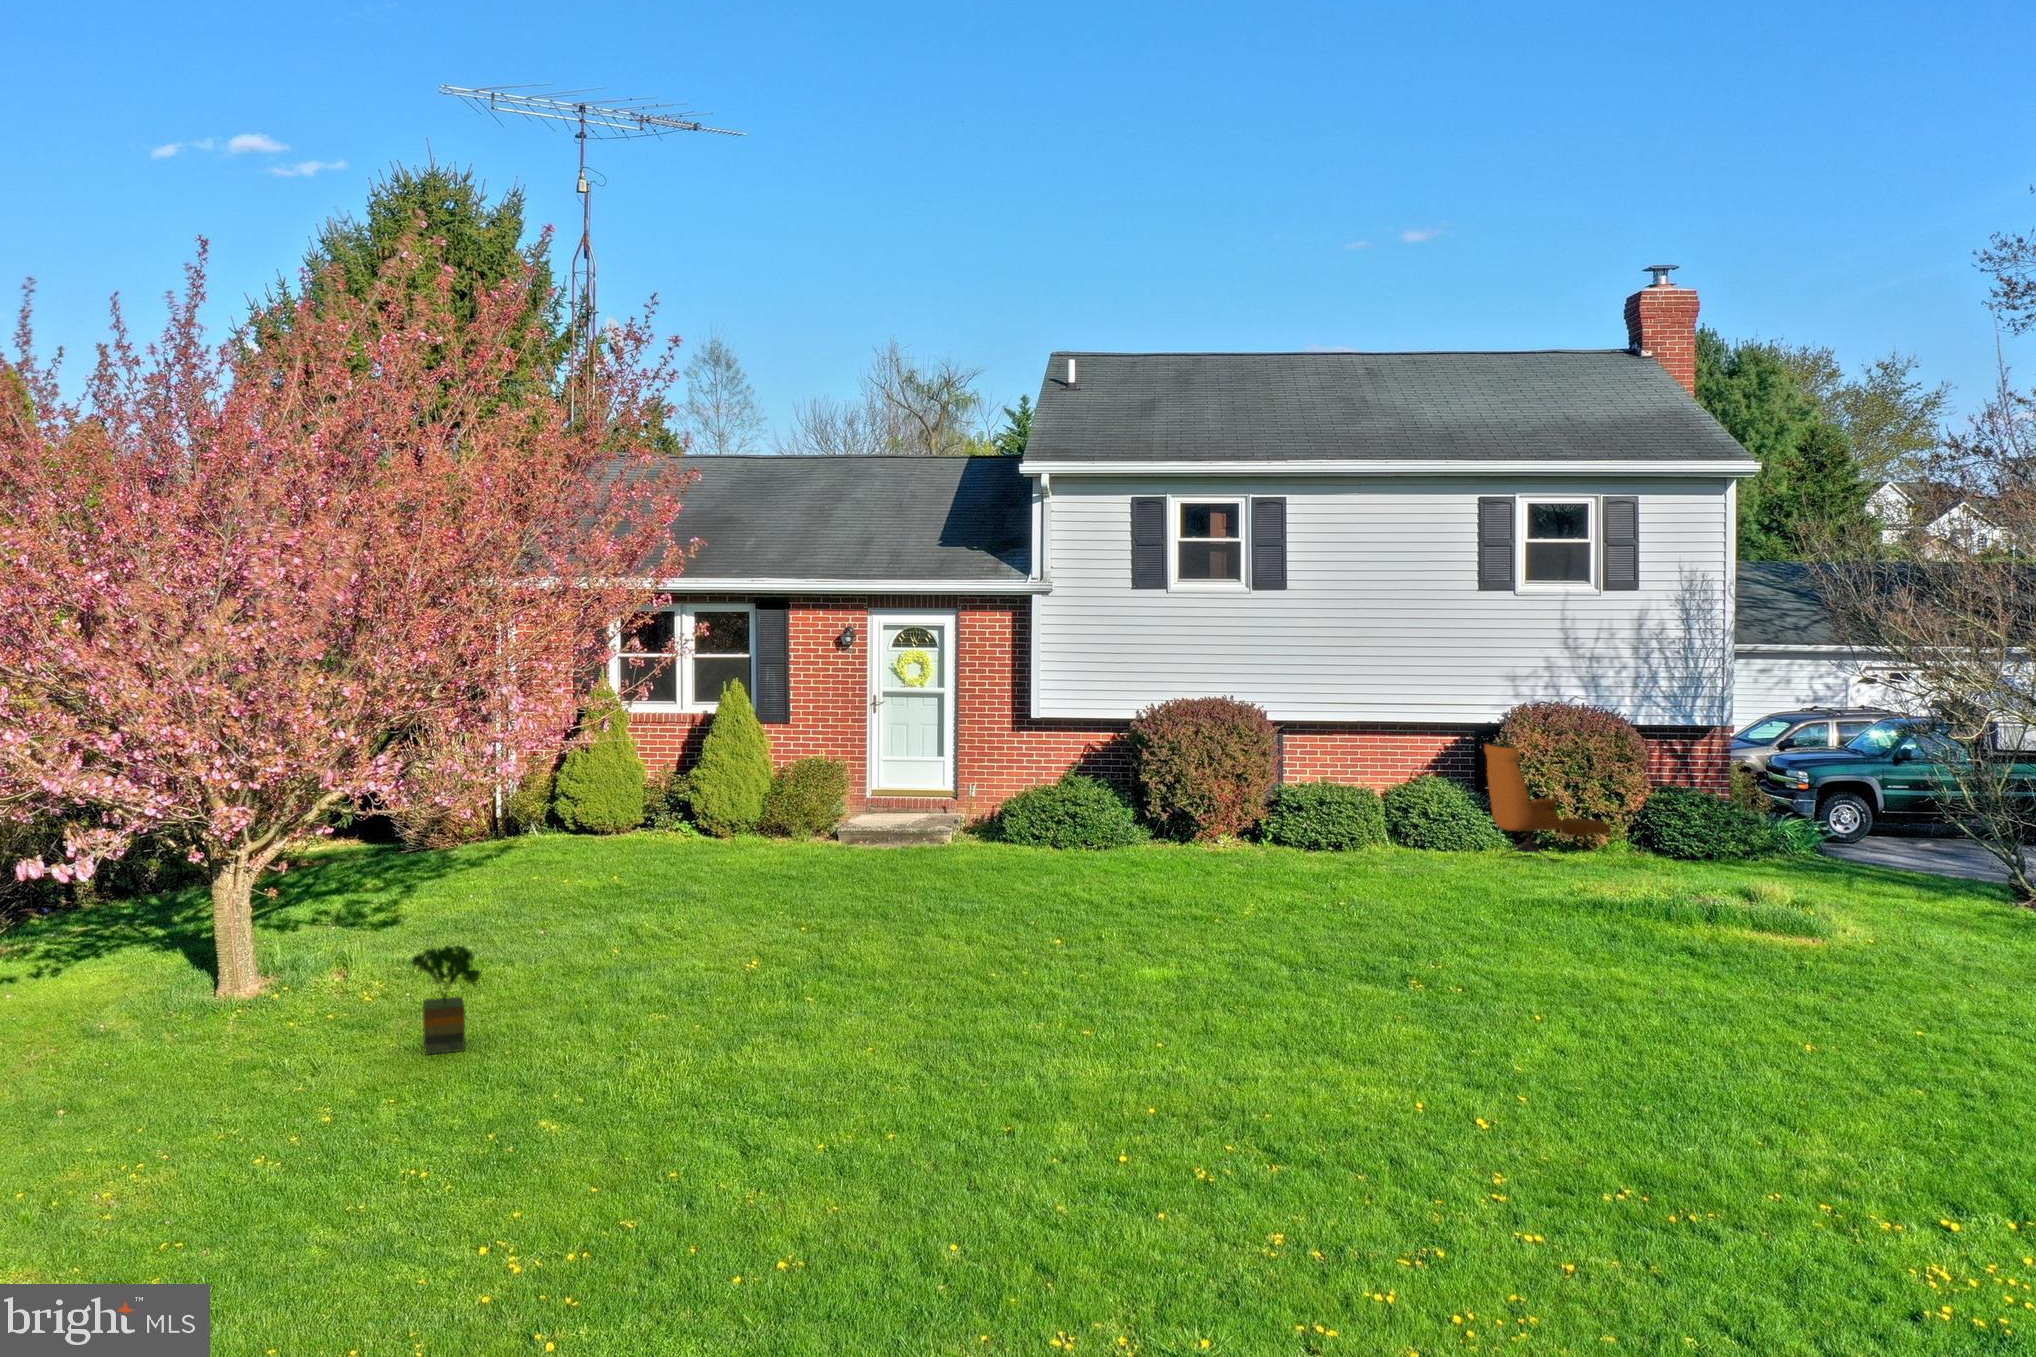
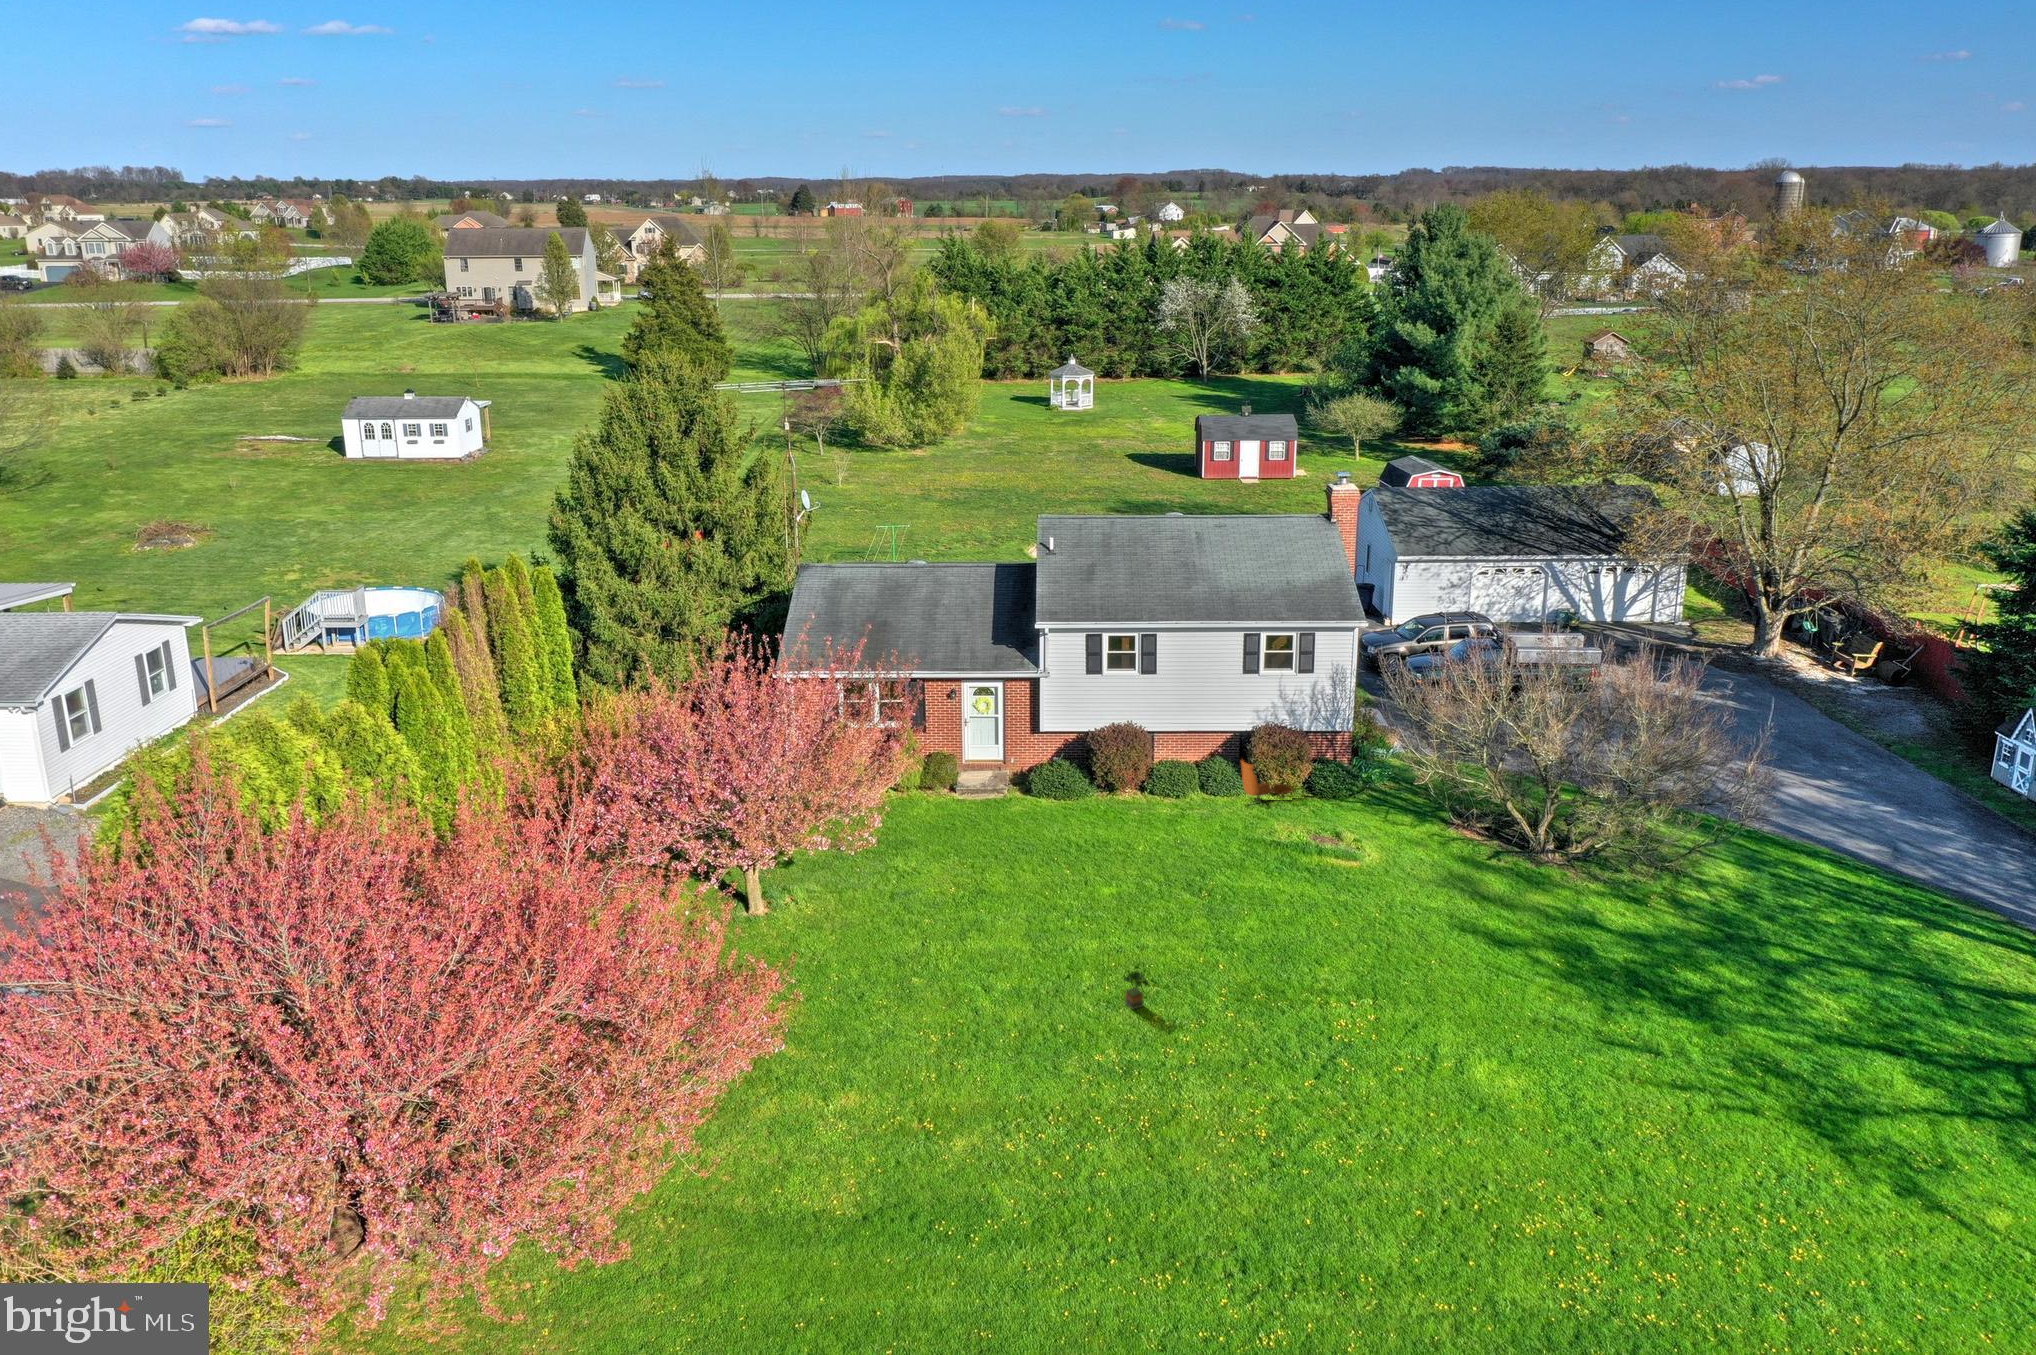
potted tree: present [410,945,482,1055] -> present [1124,971,1149,1009]

